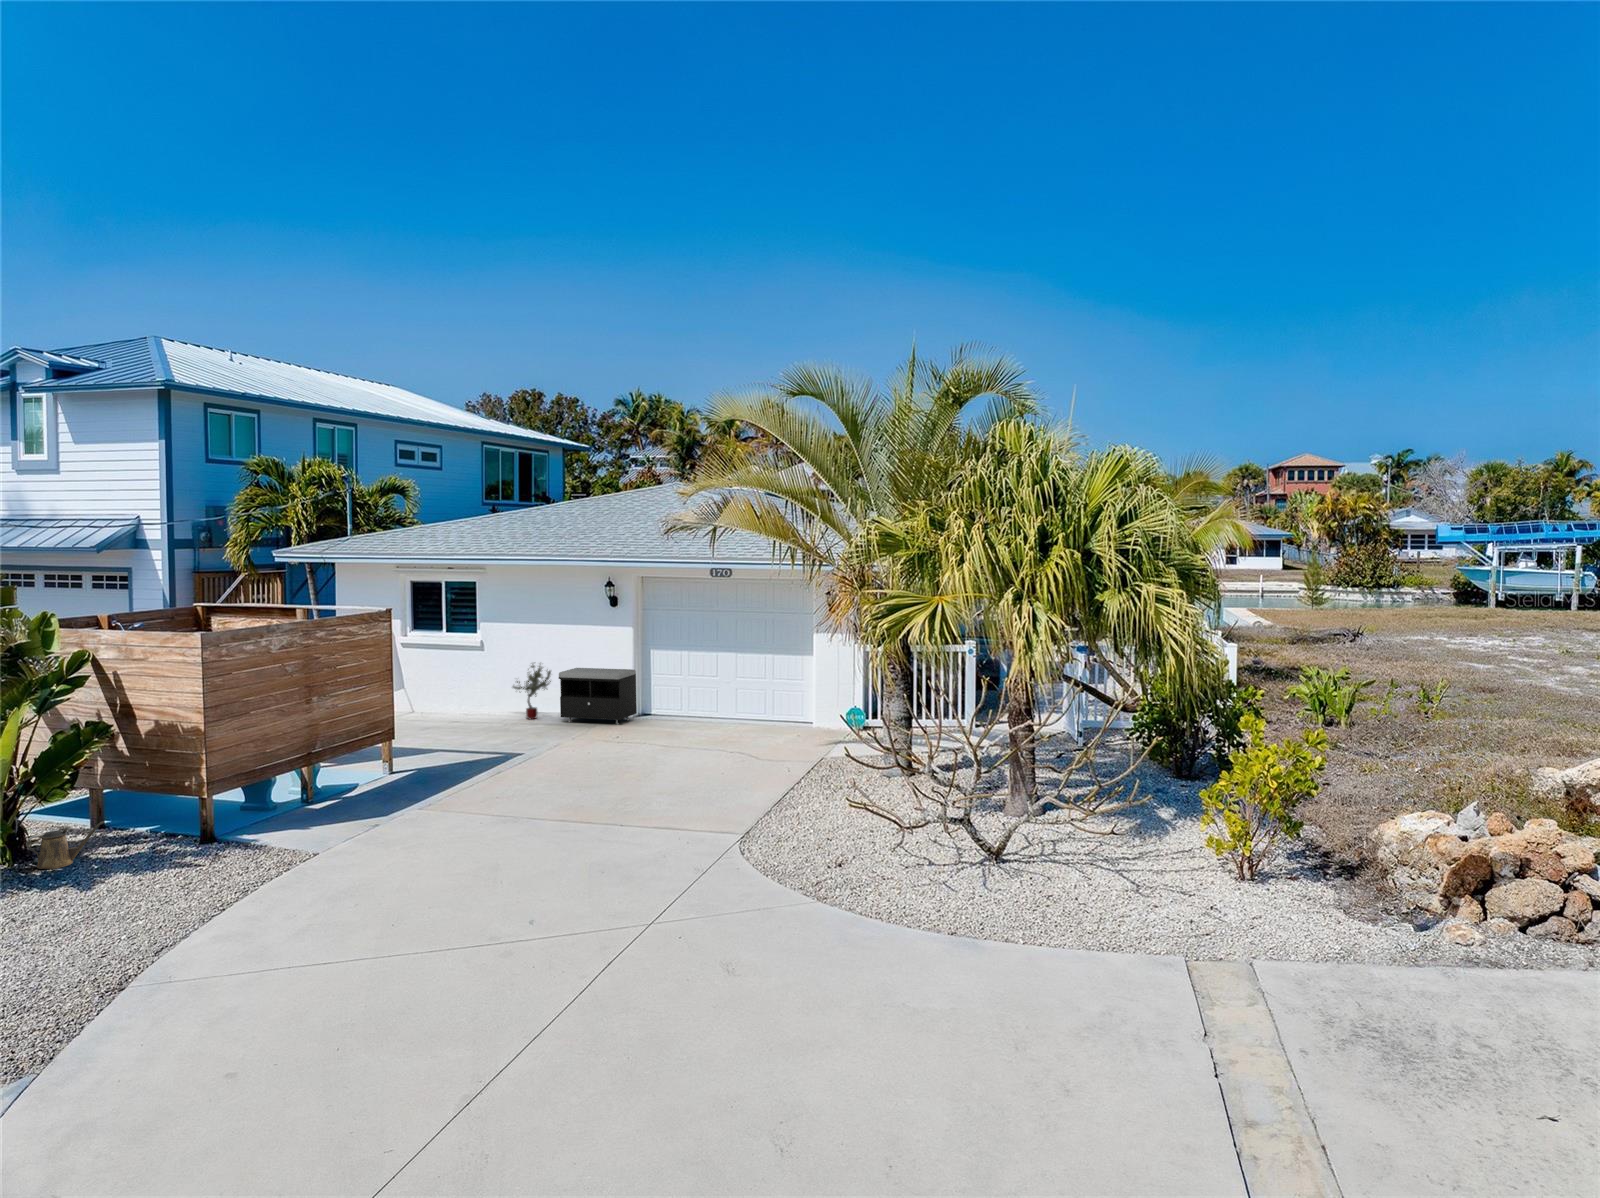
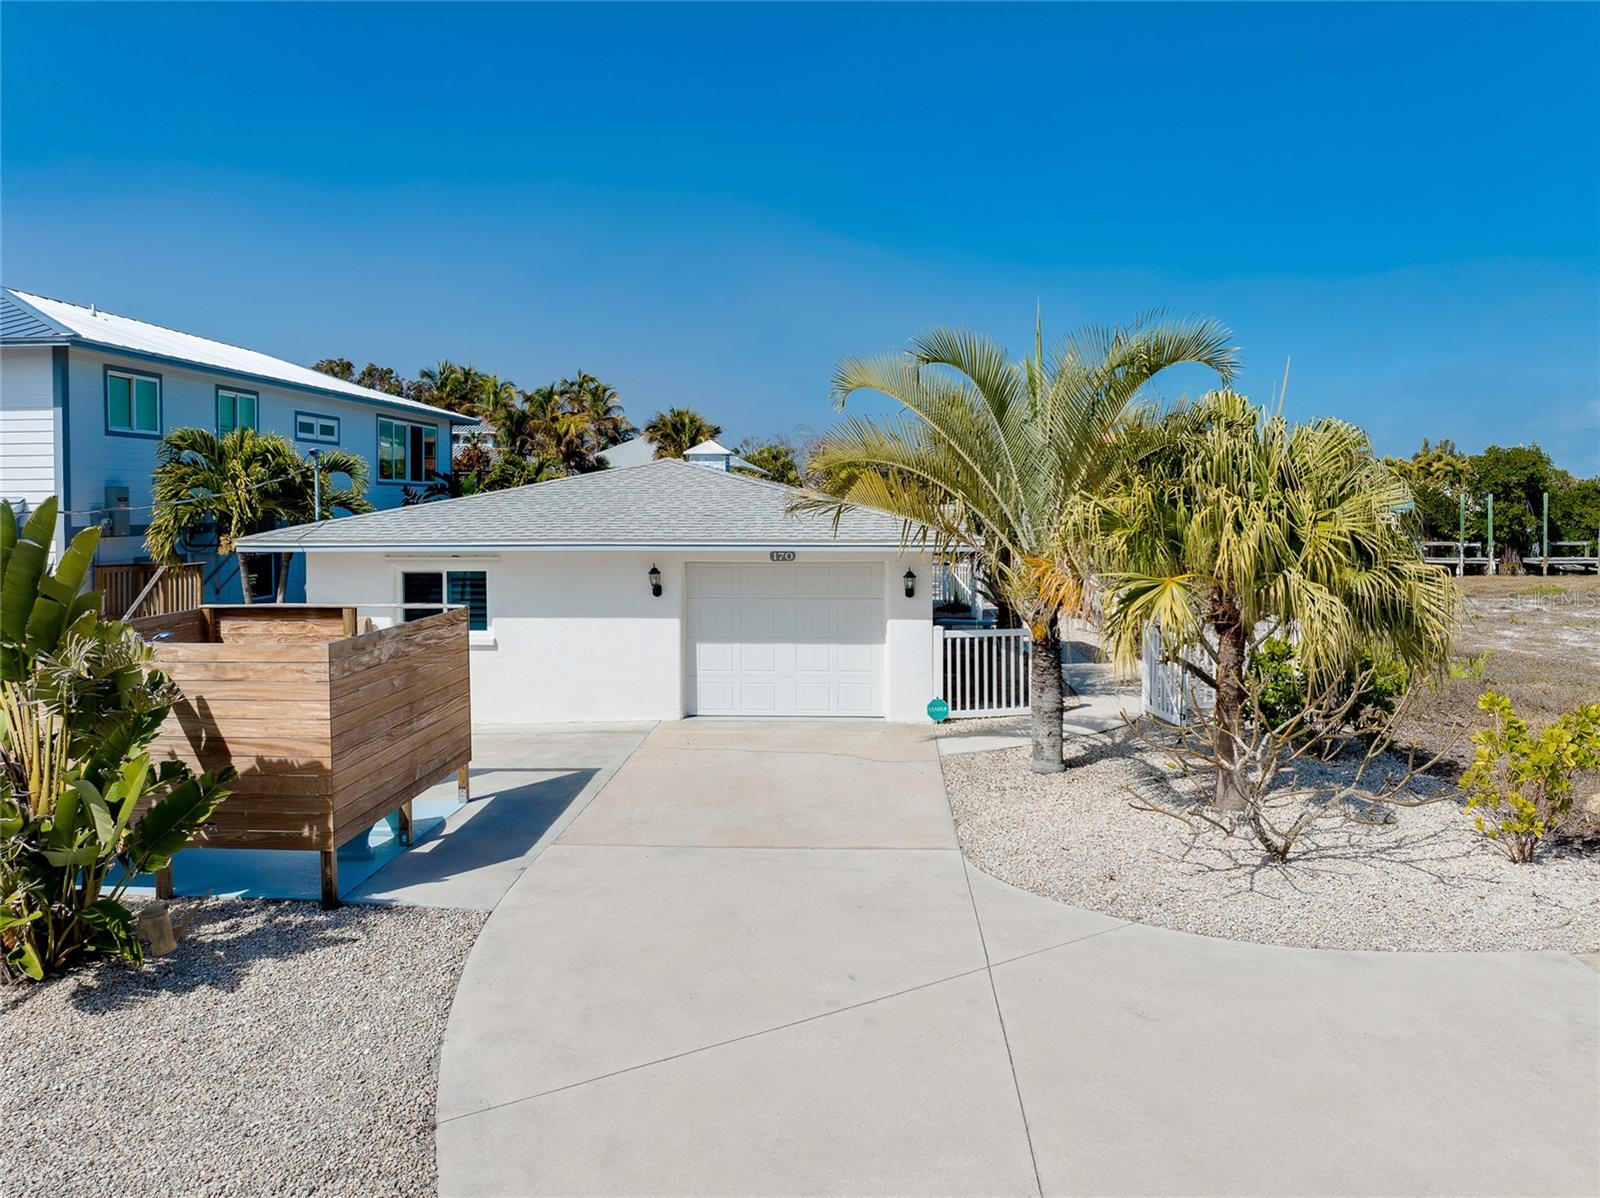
potted tree: present [513,664,551,719] -> none [537,661,588,727]
storage bench: present [559,668,637,724] -> none [600,666,685,729]

